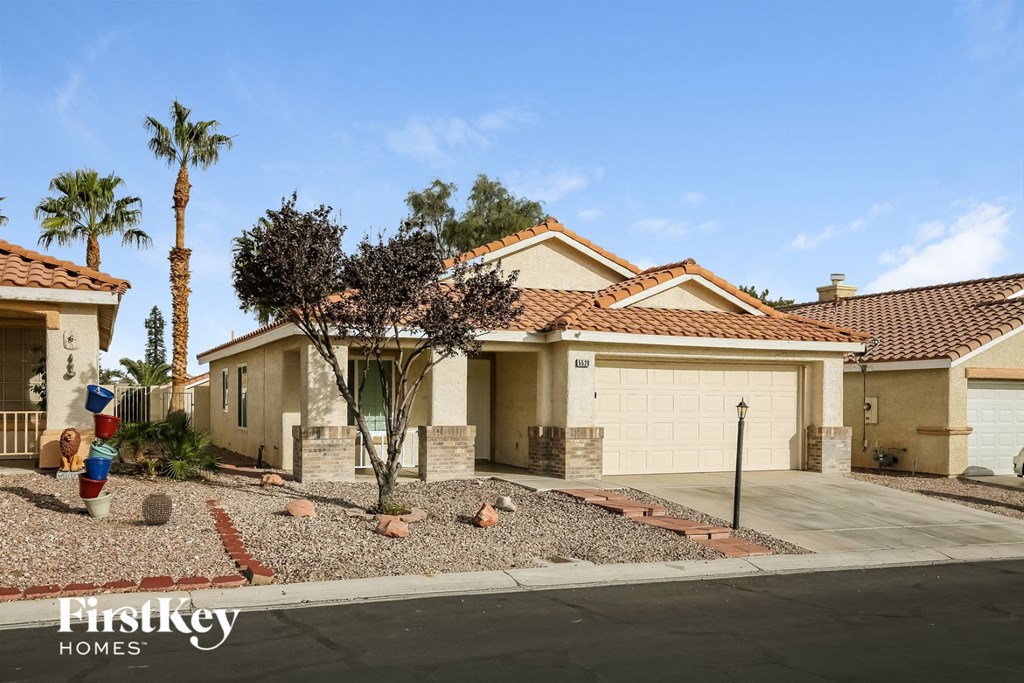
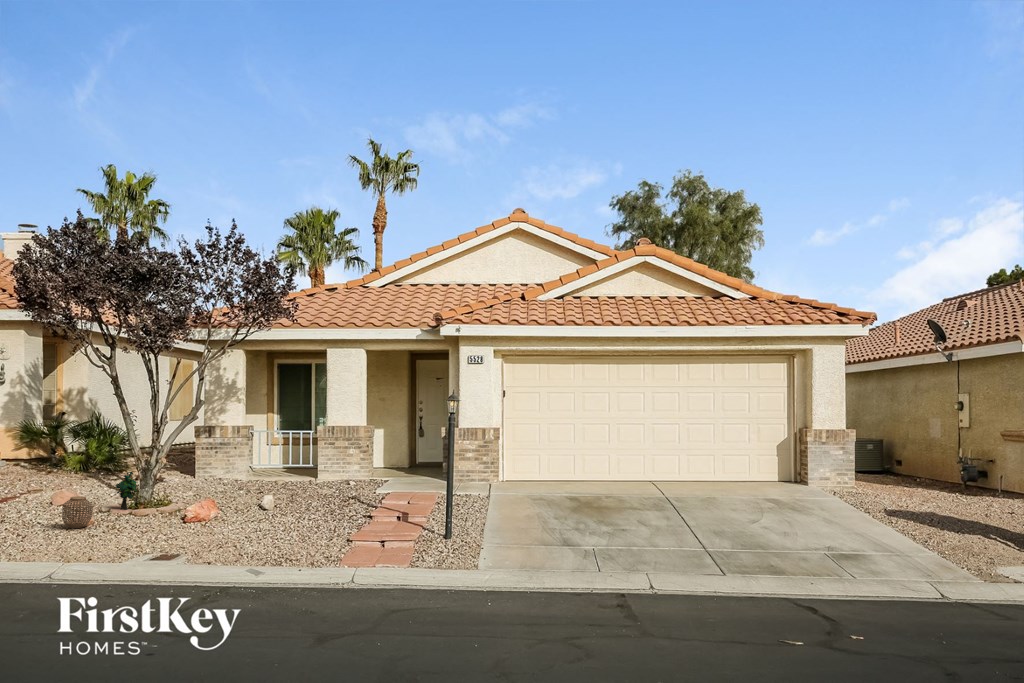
decorative plant: none [205,469,228,507] -> present [115,472,137,510]

